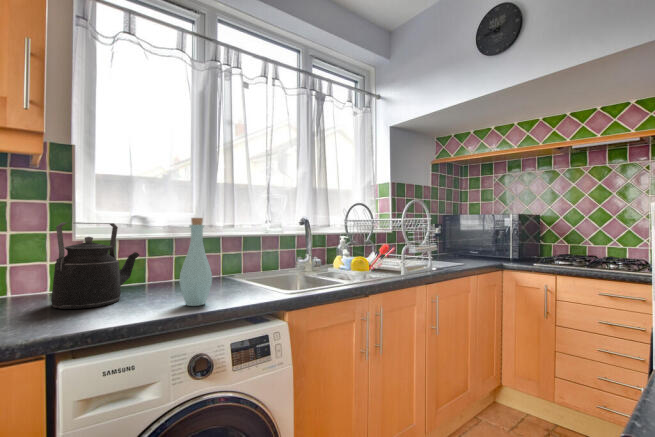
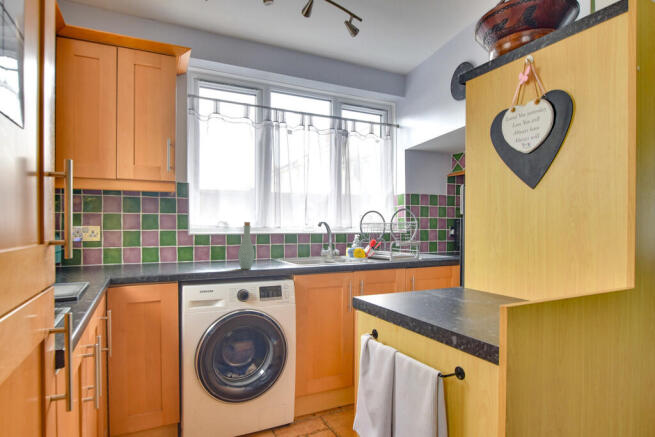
kettle: present [51,223,139,309] -> none [179,224,221,267]

